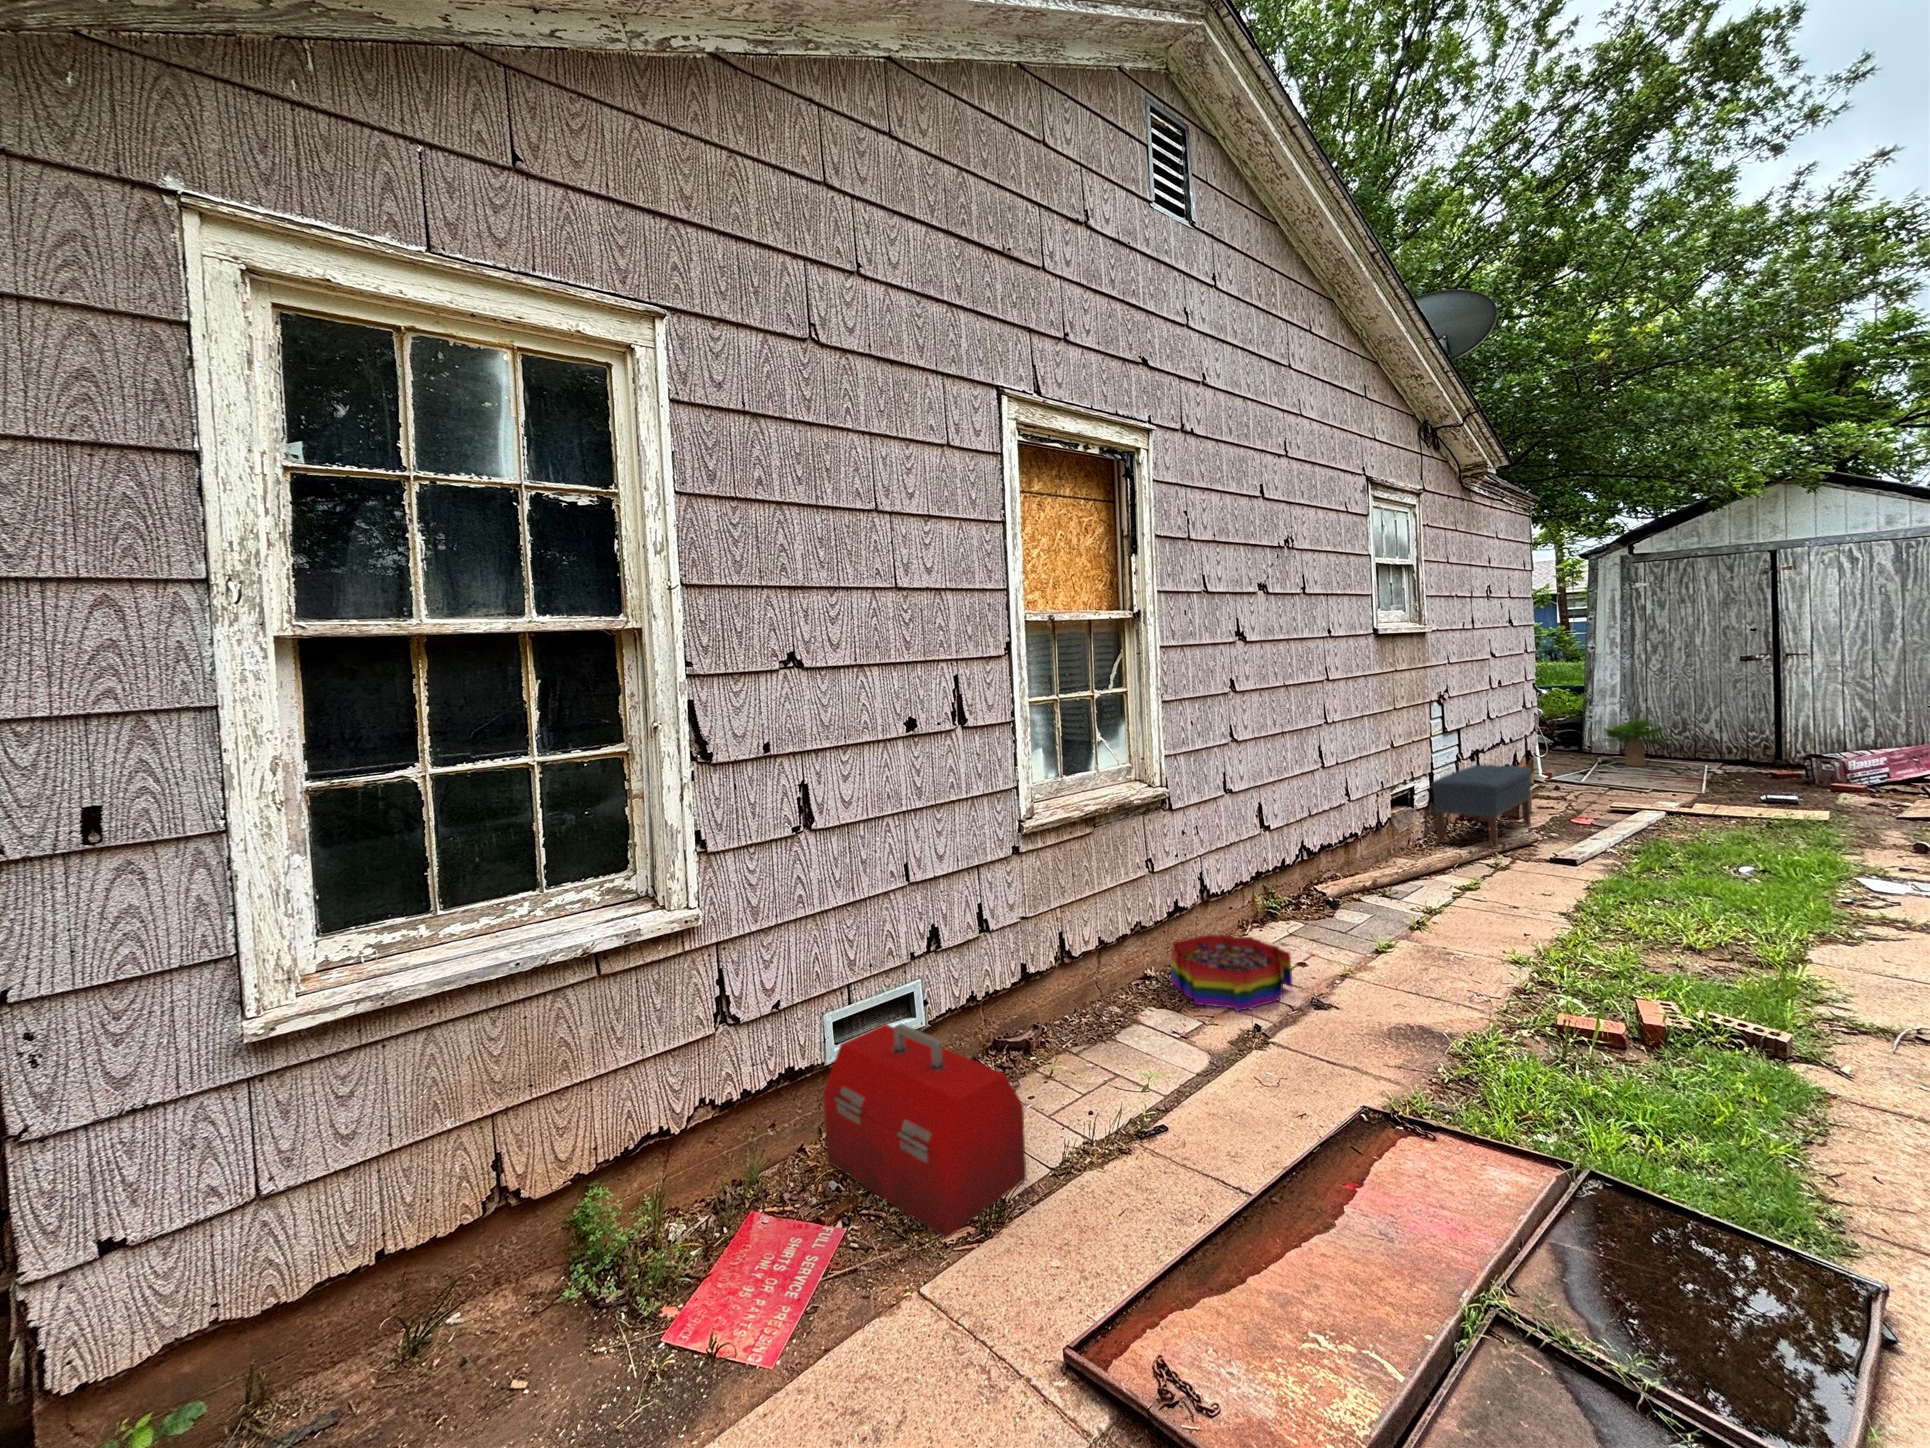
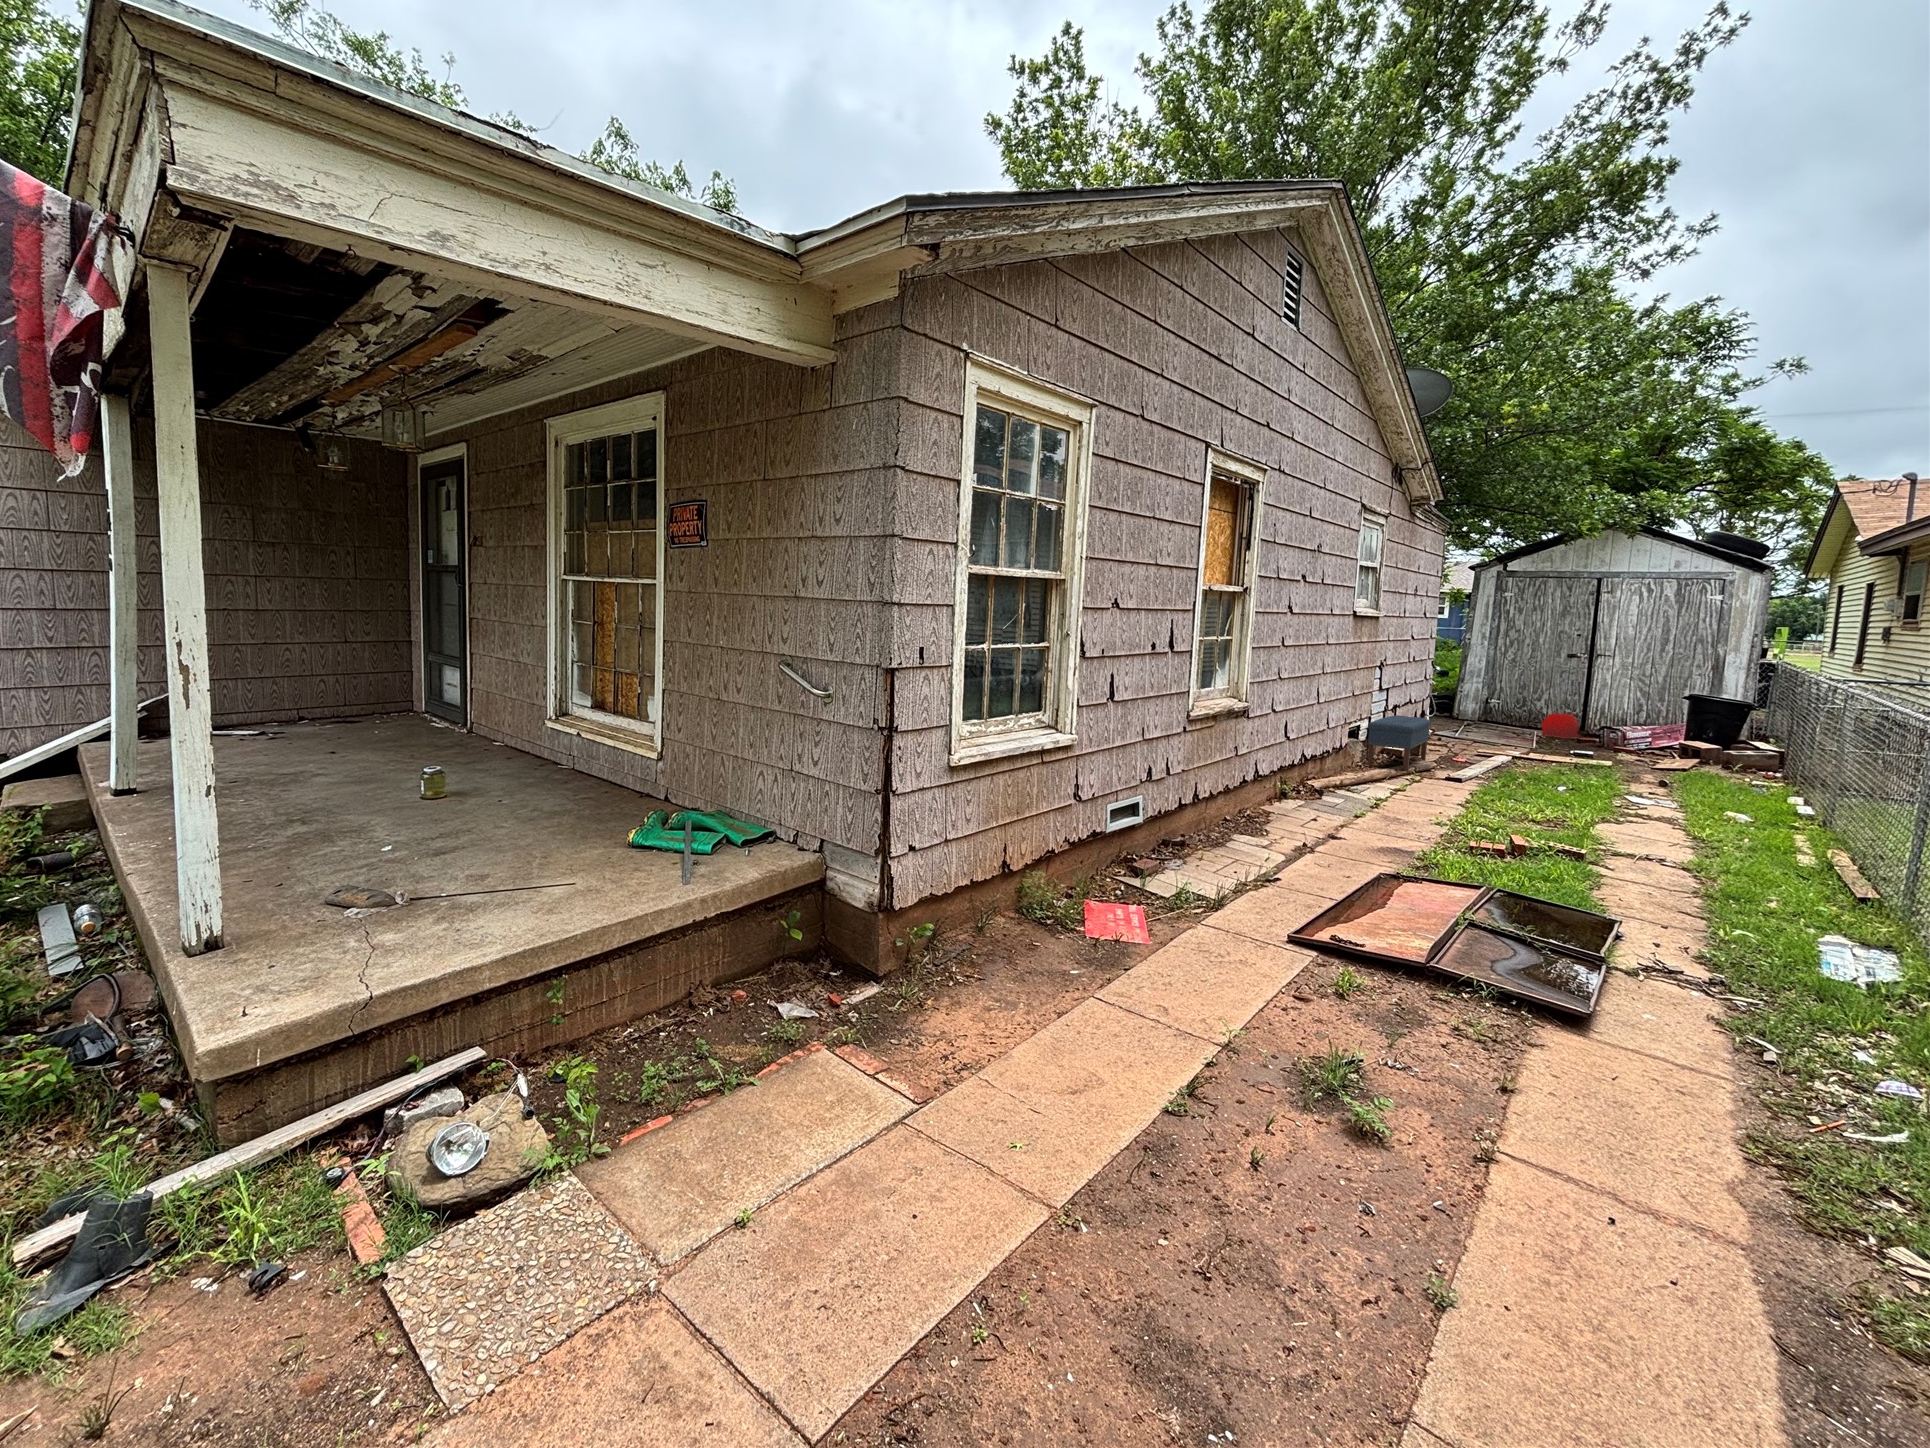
potted plant: present [1602,718,1667,766] -> none [1461,693,1516,731]
storage bin: present [1171,935,1293,1011] -> none [1241,797,1318,836]
toolbox: present [824,1024,1026,1238] -> present [1541,709,1583,739]

